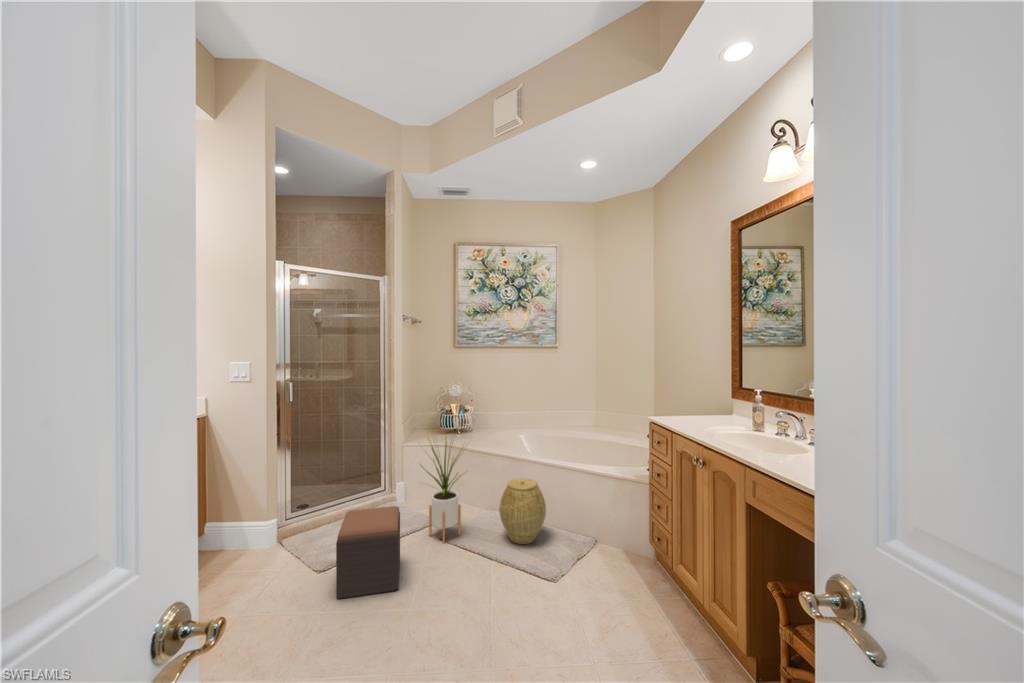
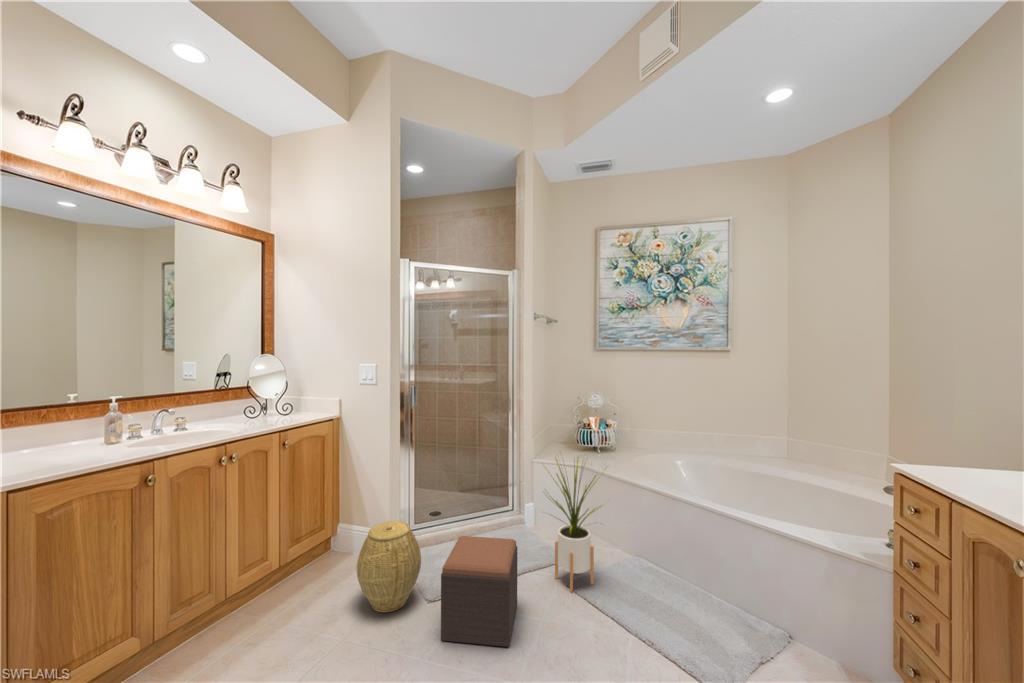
woven basket: present [499,478,546,544] -> present [357,521,421,612]

